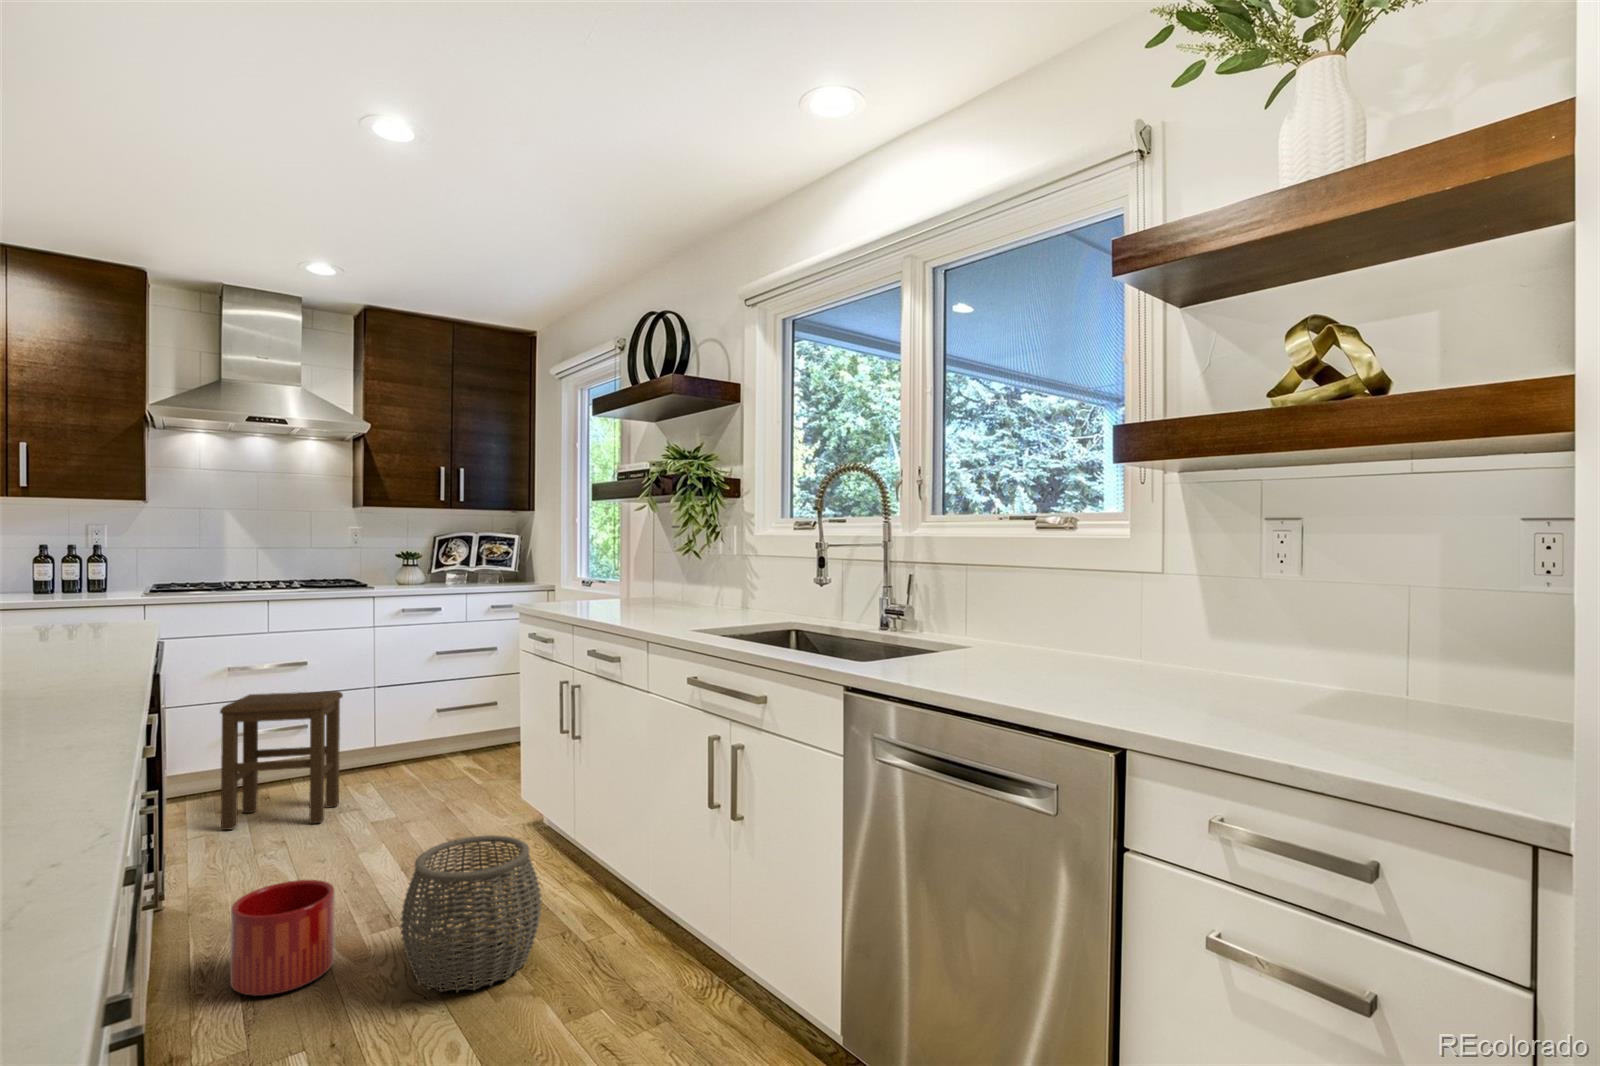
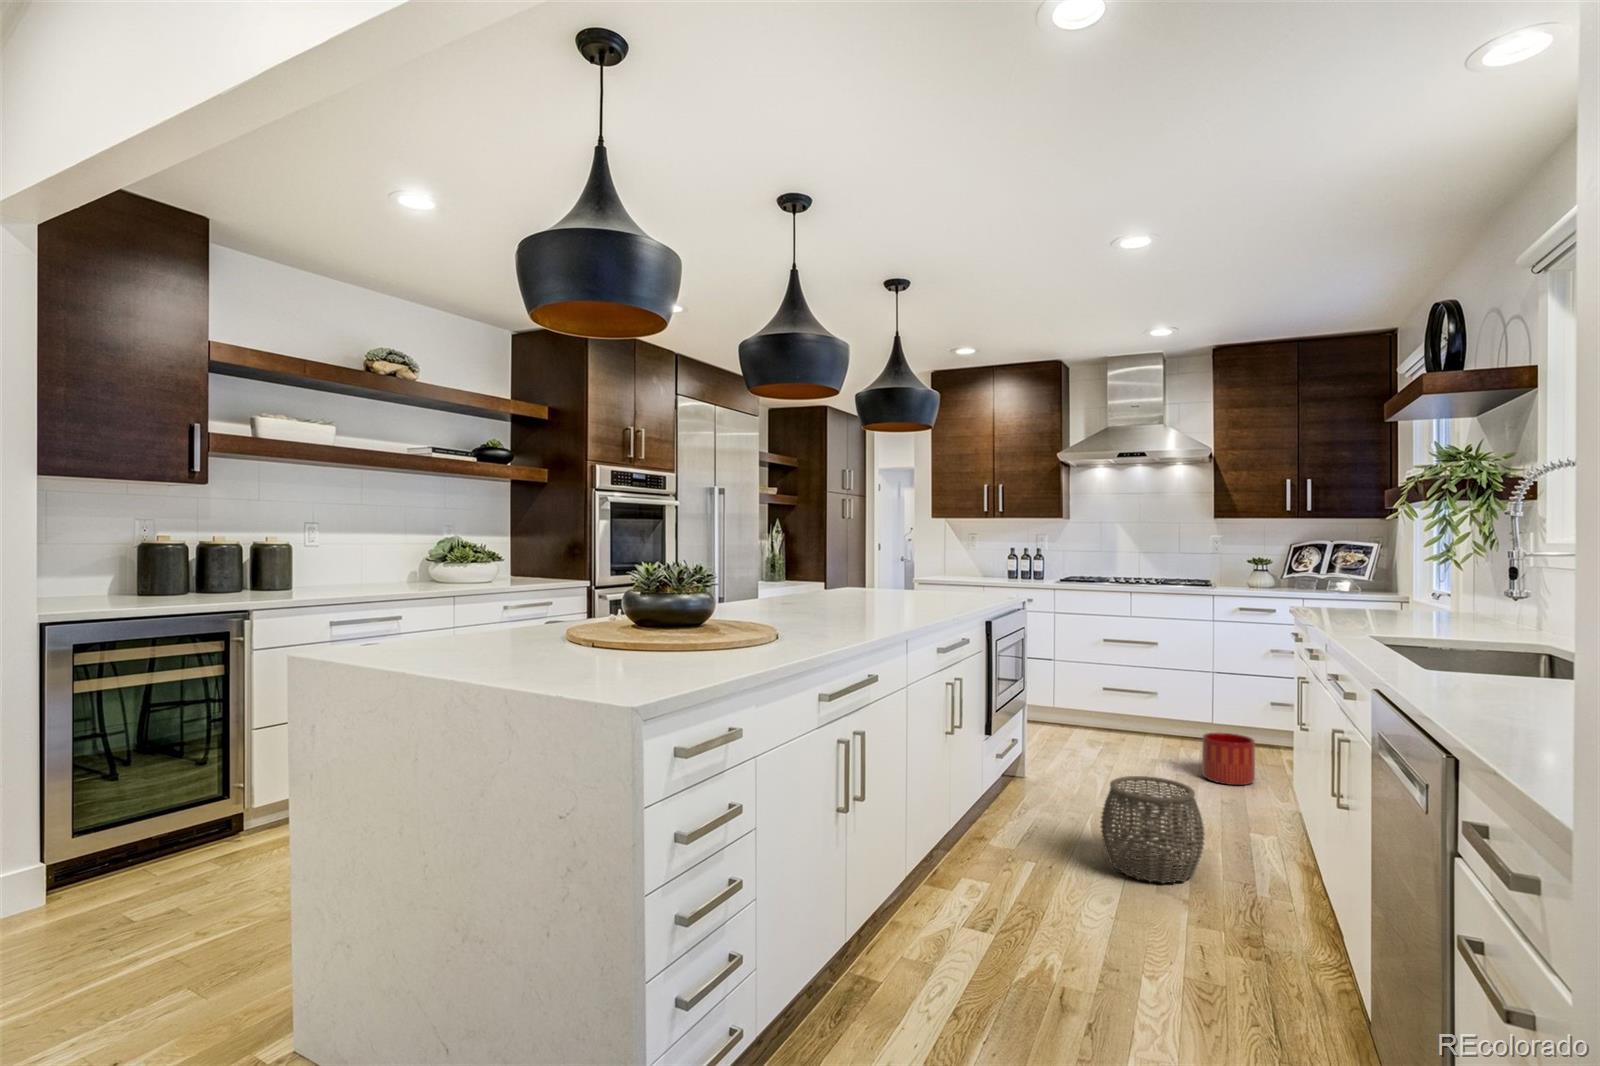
stool: present [220,691,343,830] -> none [1081,660,1168,764]
planter: present [230,880,335,996] -> present [1202,733,1255,785]

